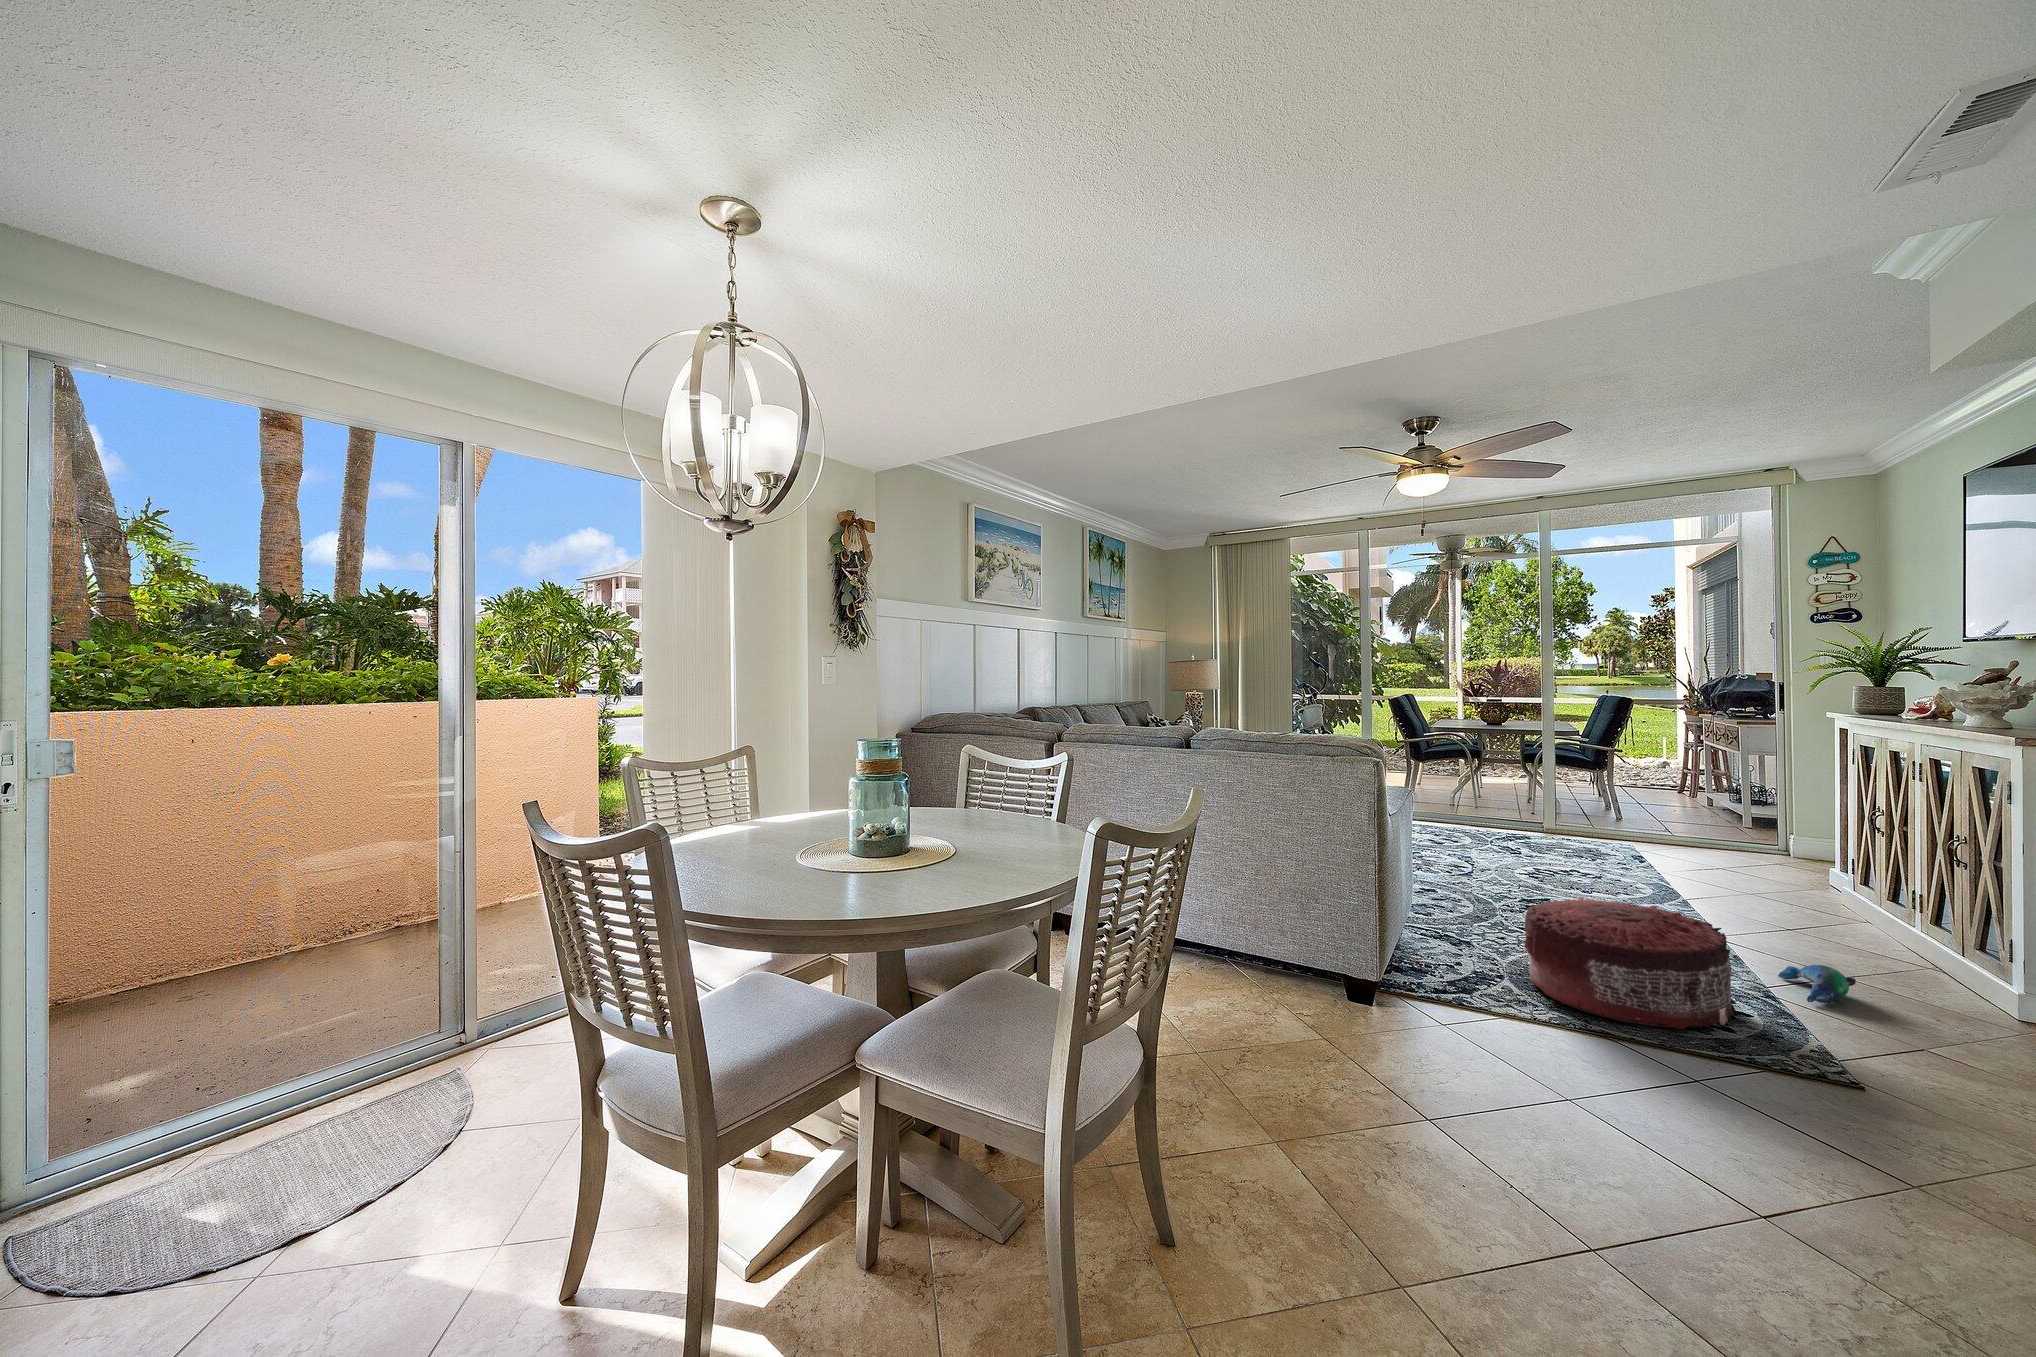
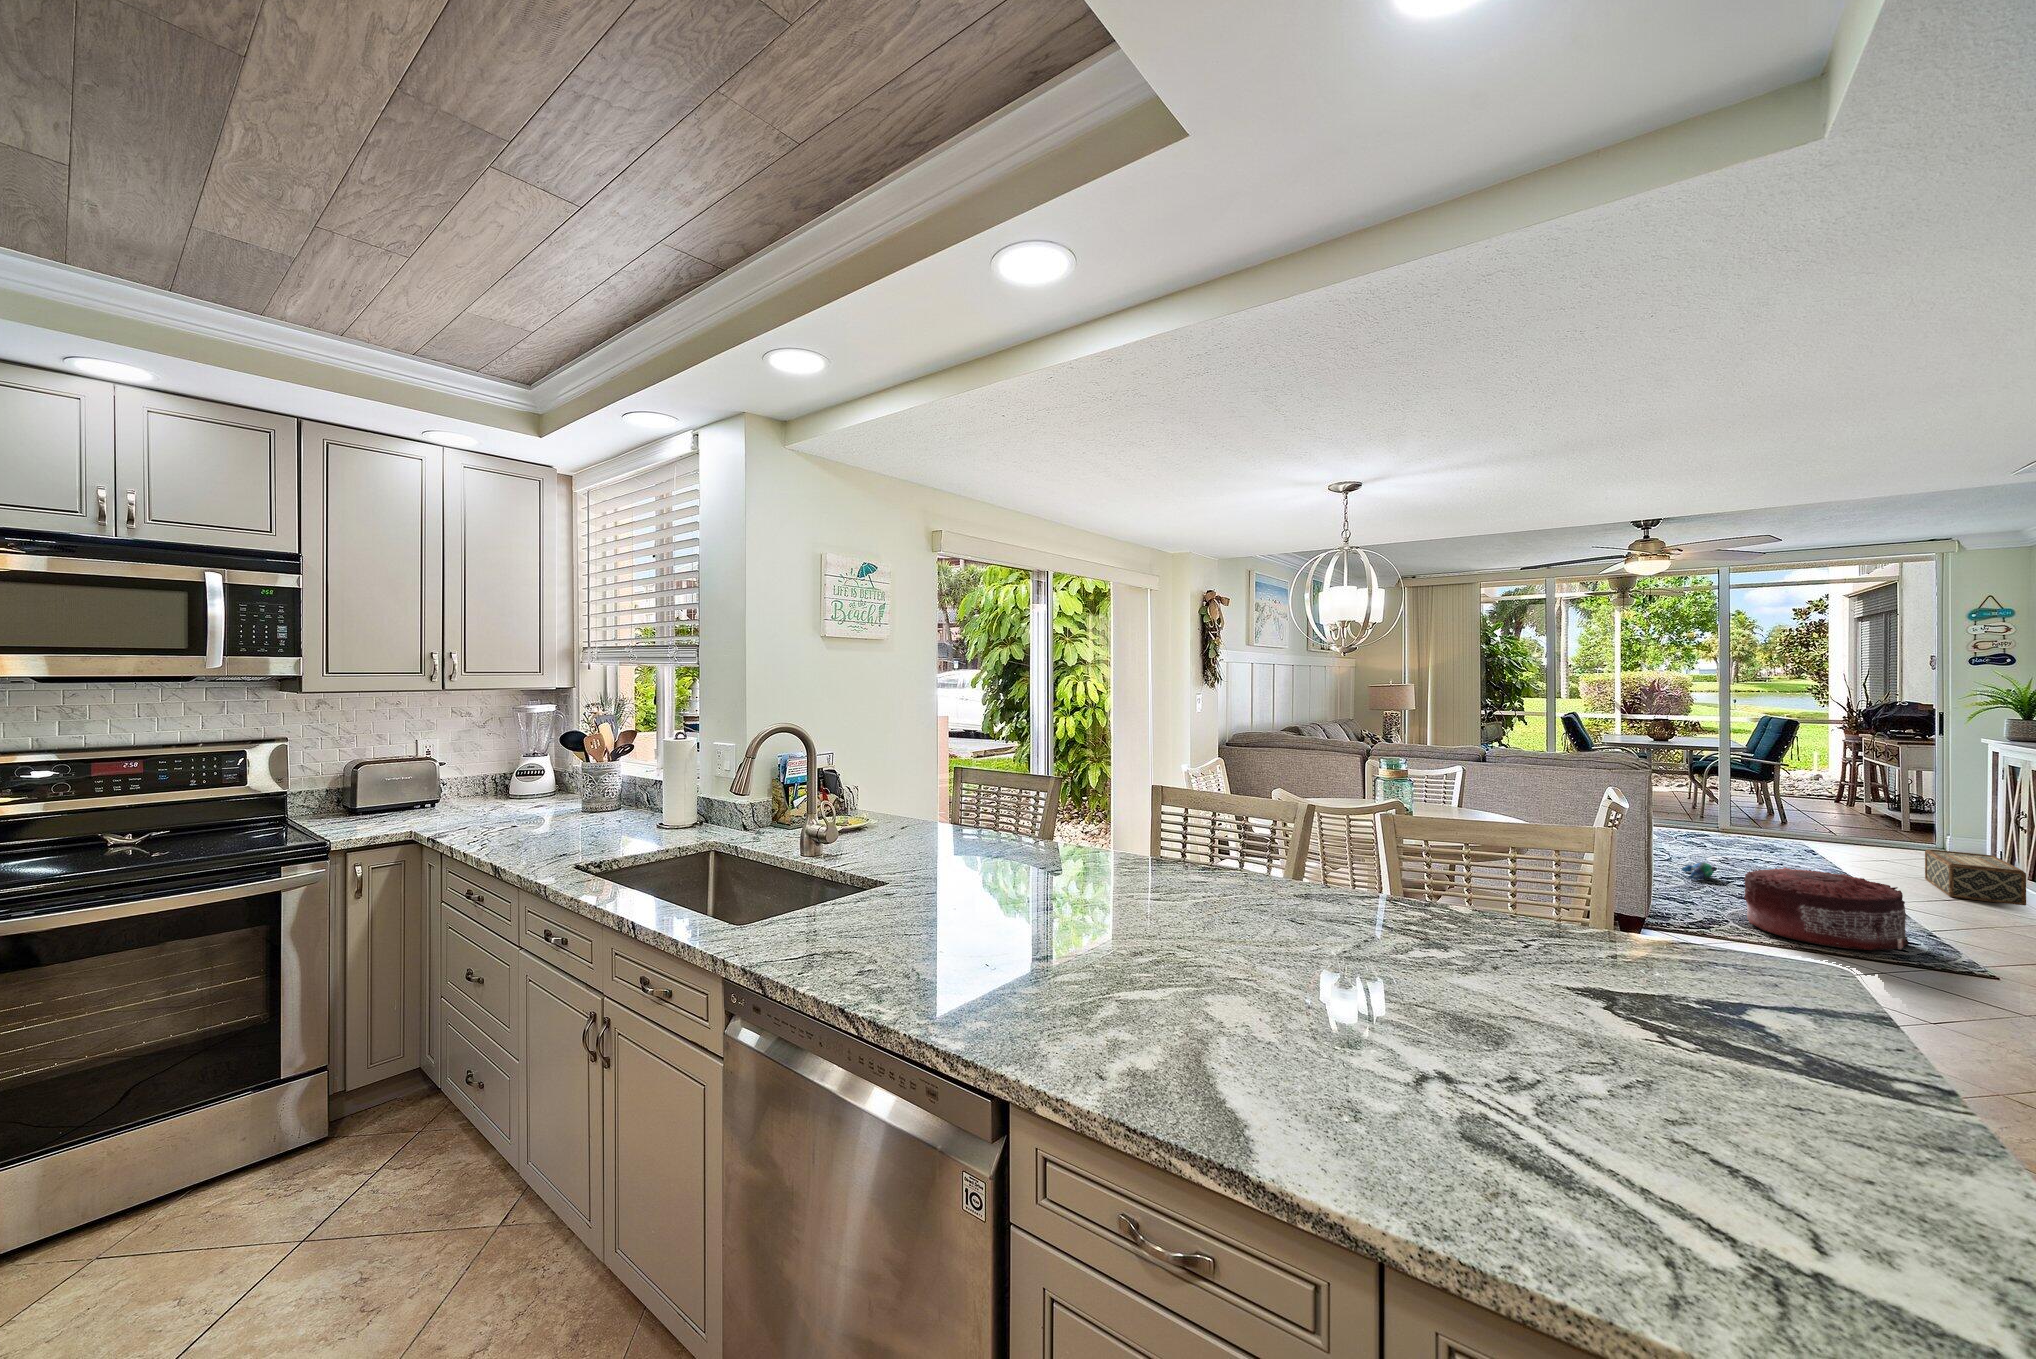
woven basket: none [1765,857,1885,934] -> present [1925,849,2026,906]
plush toy: present [1778,965,1856,1004] -> present [1682,862,1717,880]

